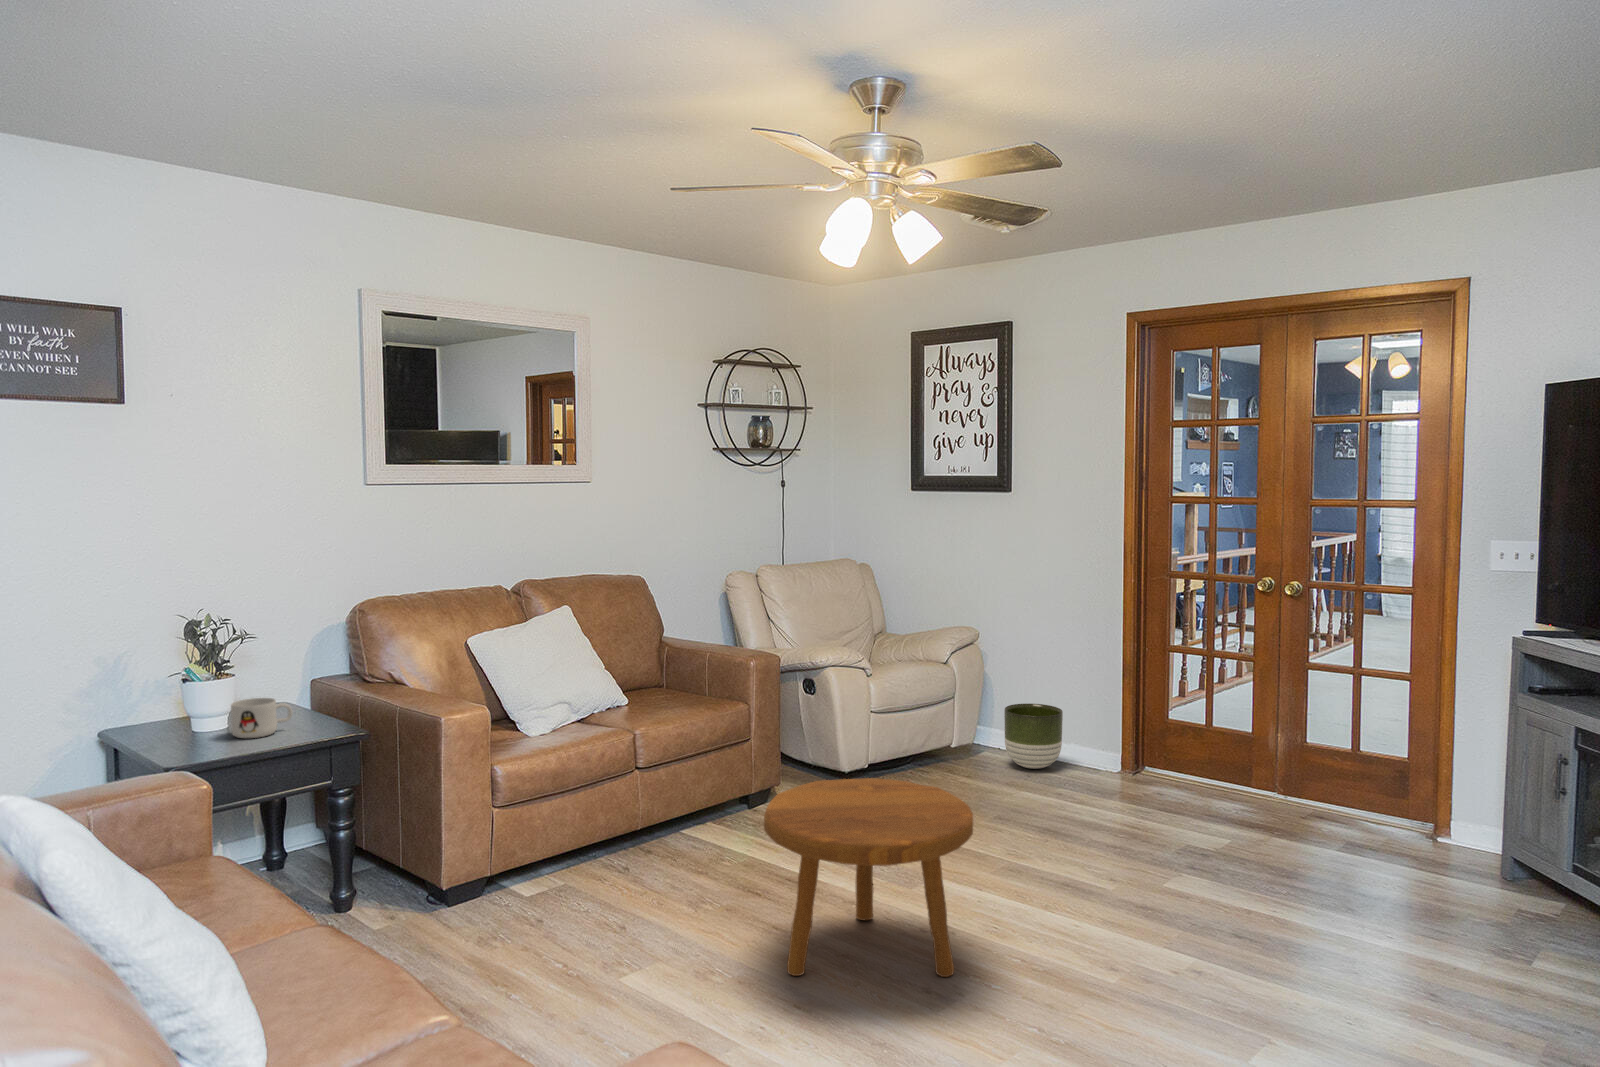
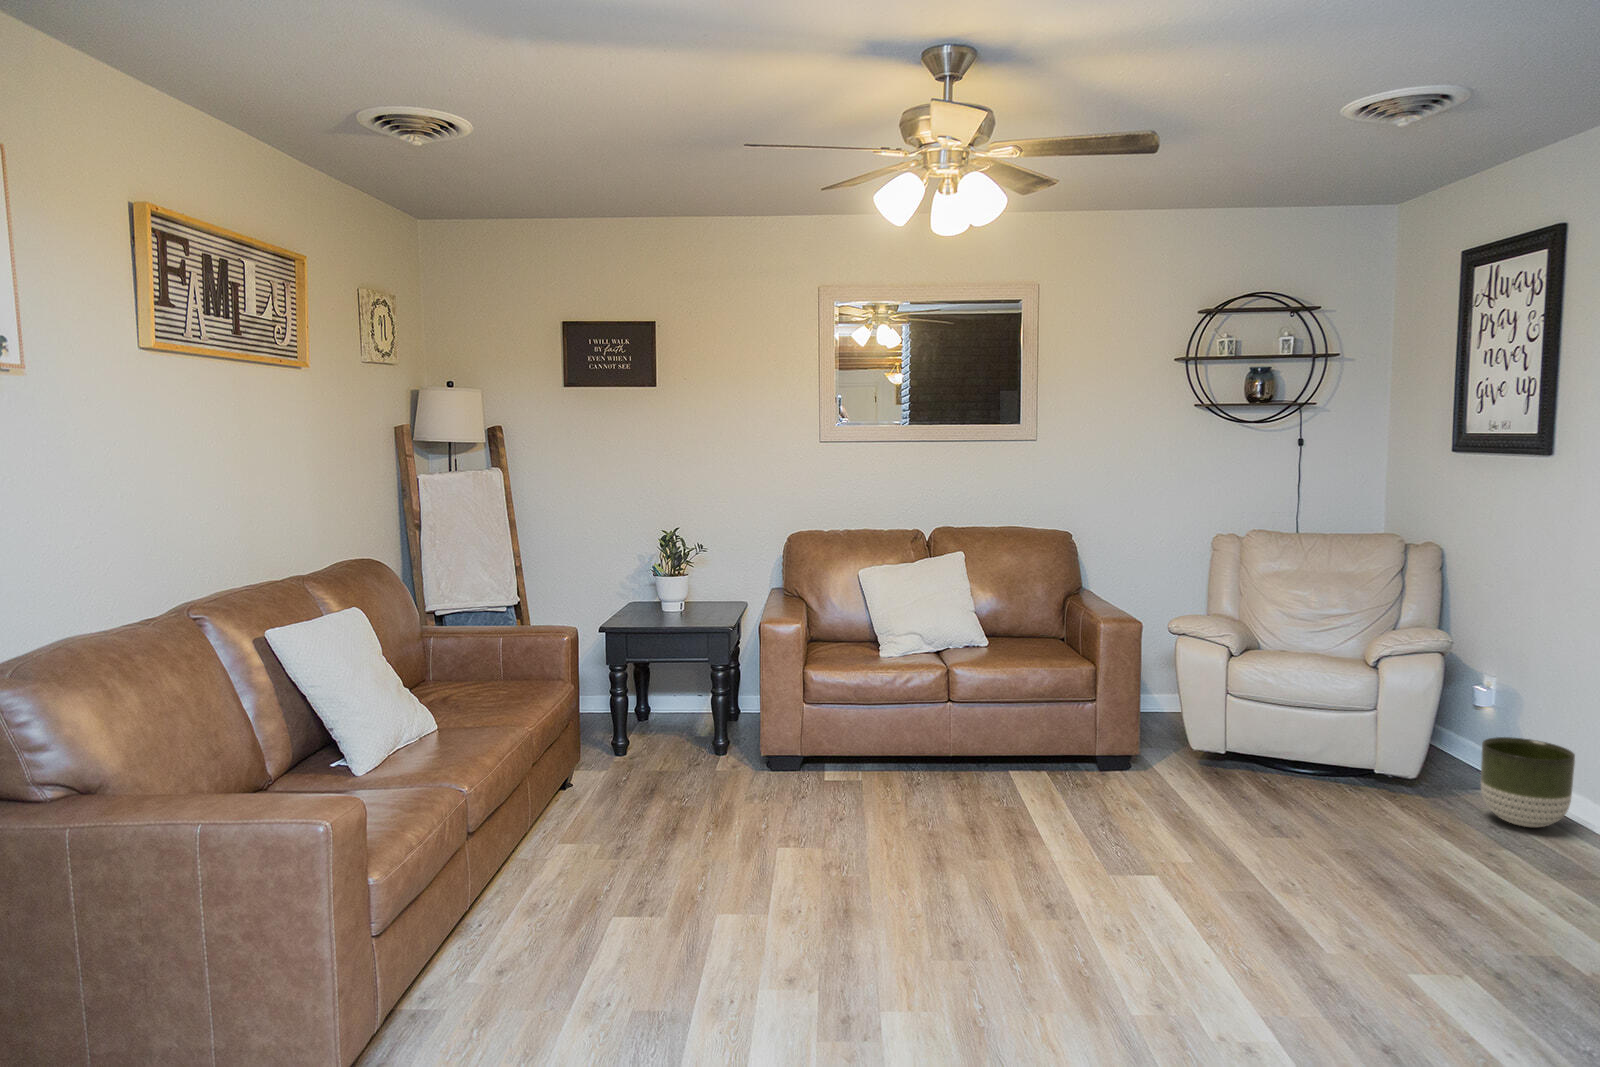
mug: present [231,698,293,738] -> none [665,589,704,615]
footstool: present [764,778,973,977] -> none [870,730,1076,938]

